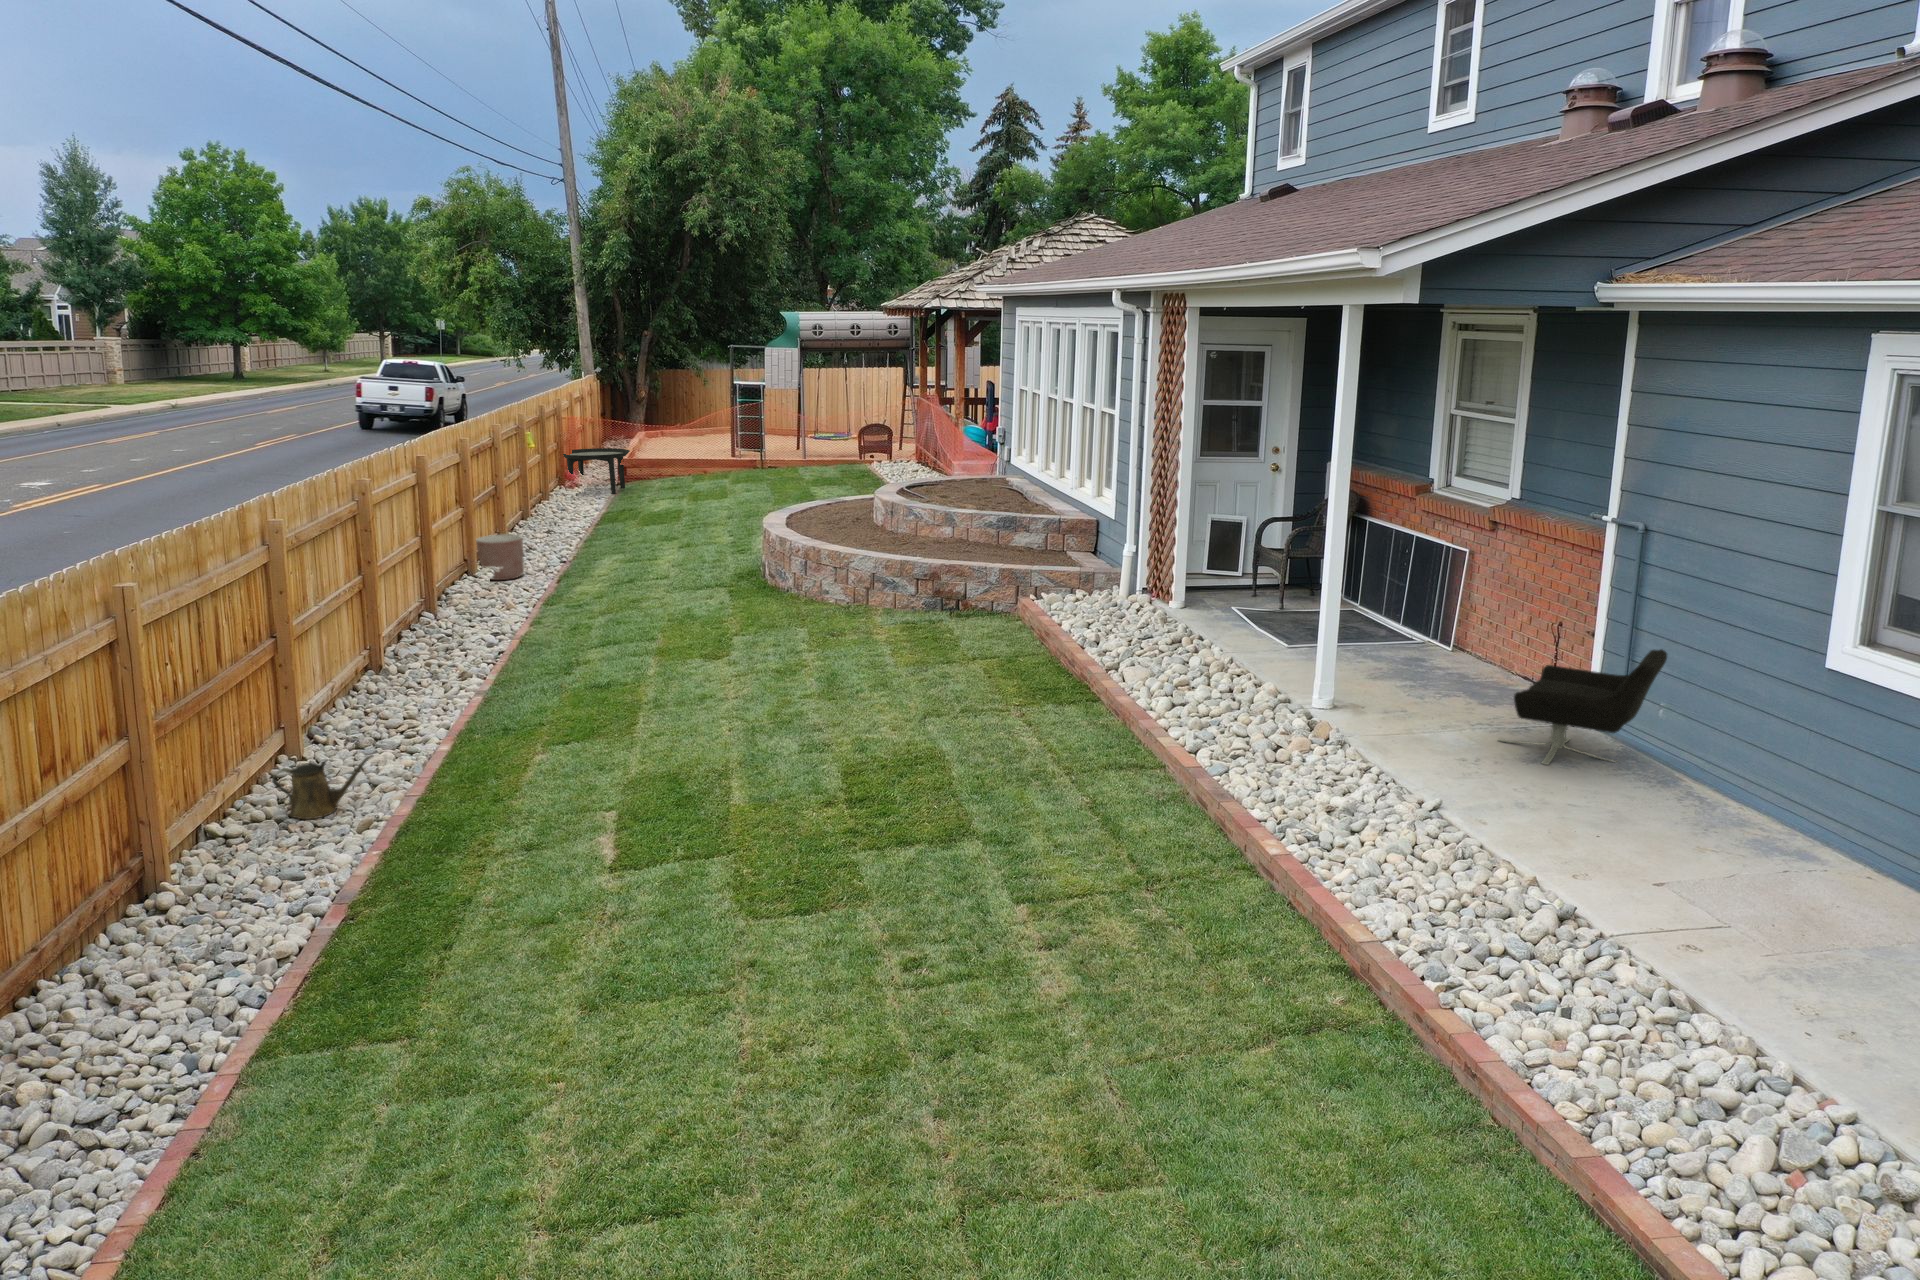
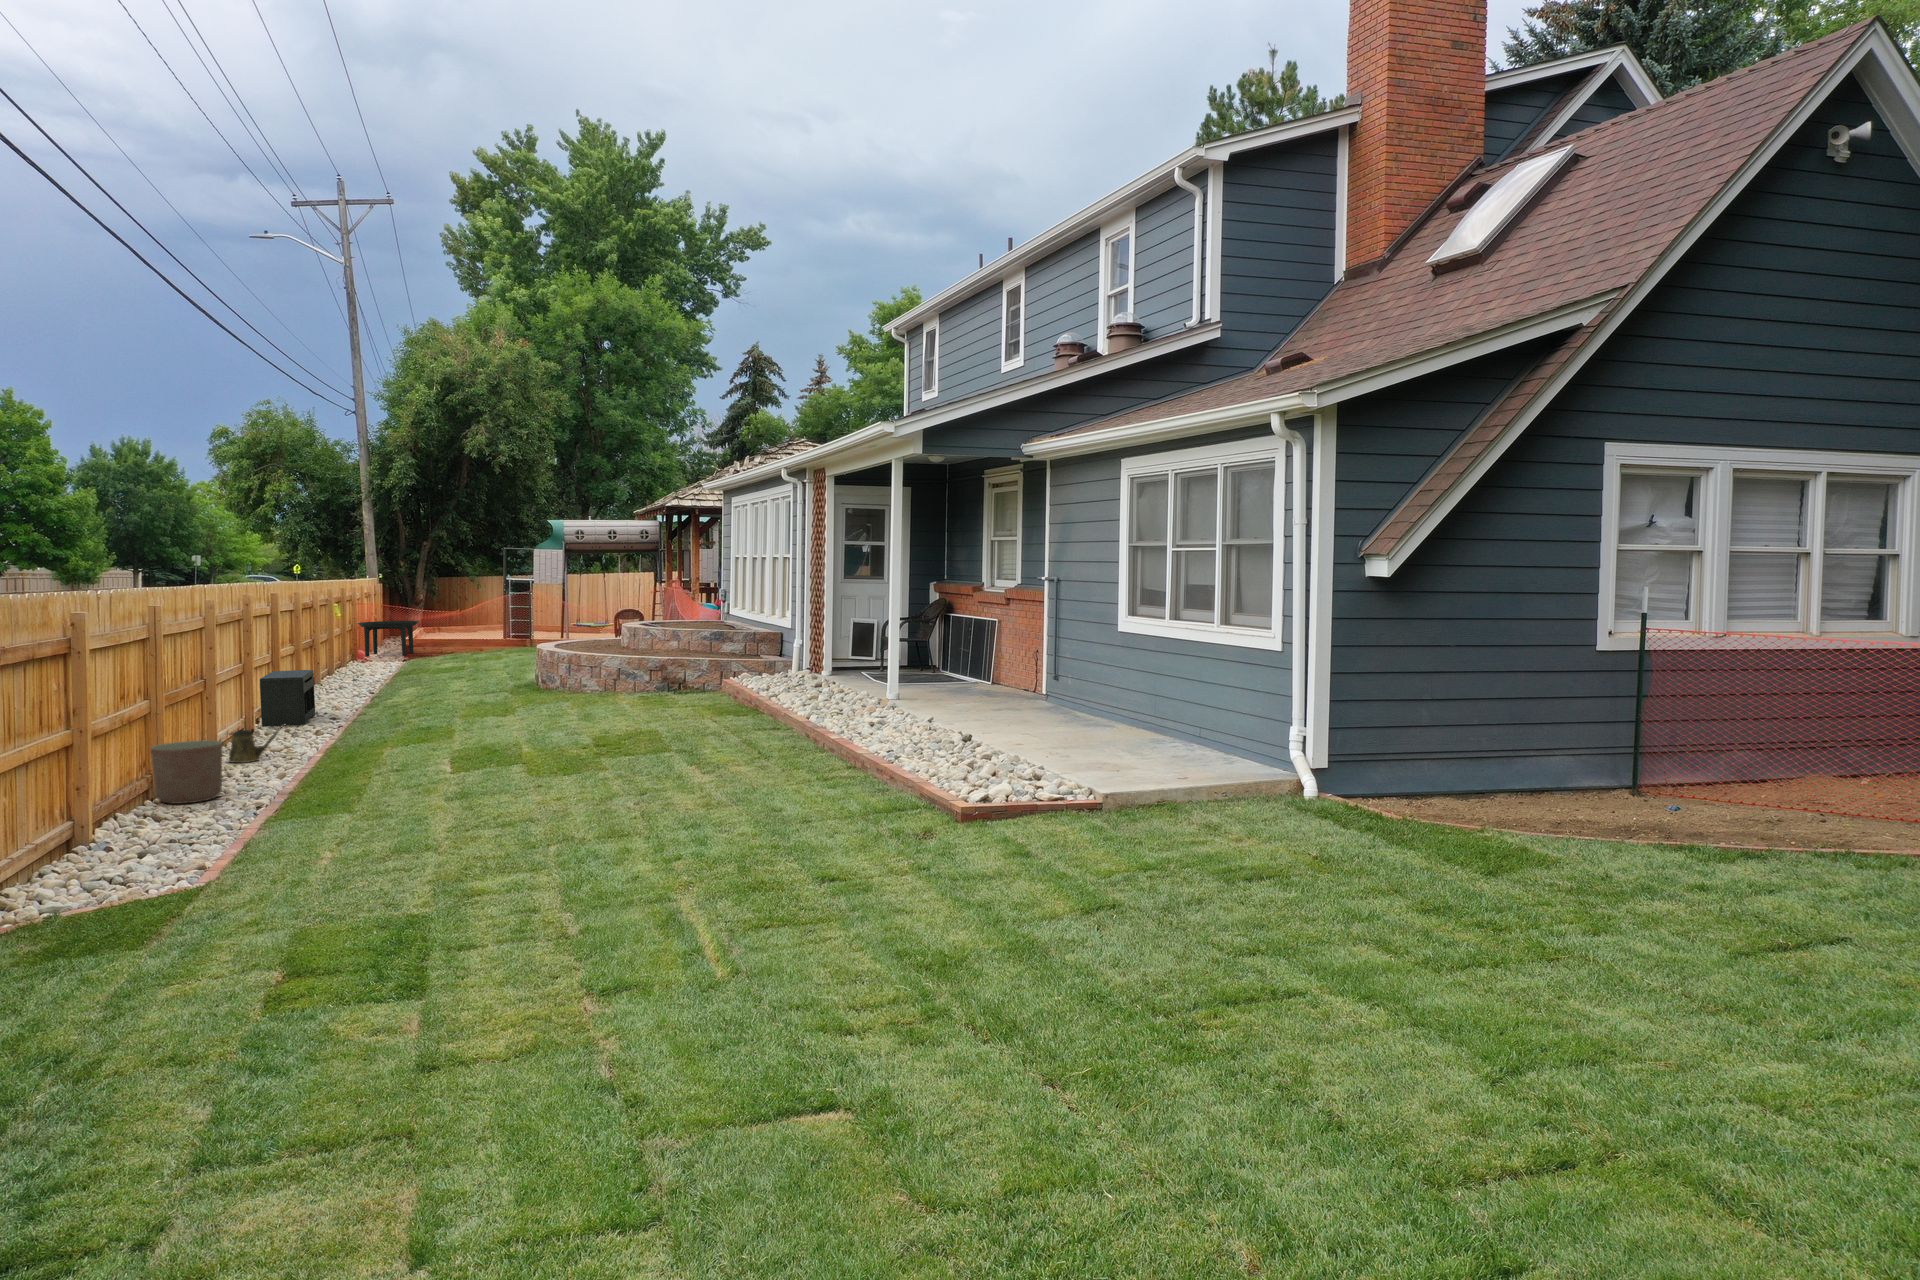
planter: present [476,535,524,580] -> present [151,740,222,804]
bench: none [379,588,468,684] -> present [260,670,315,727]
lounge chair: present [1499,649,1667,765] -> none [984,644,1067,711]

